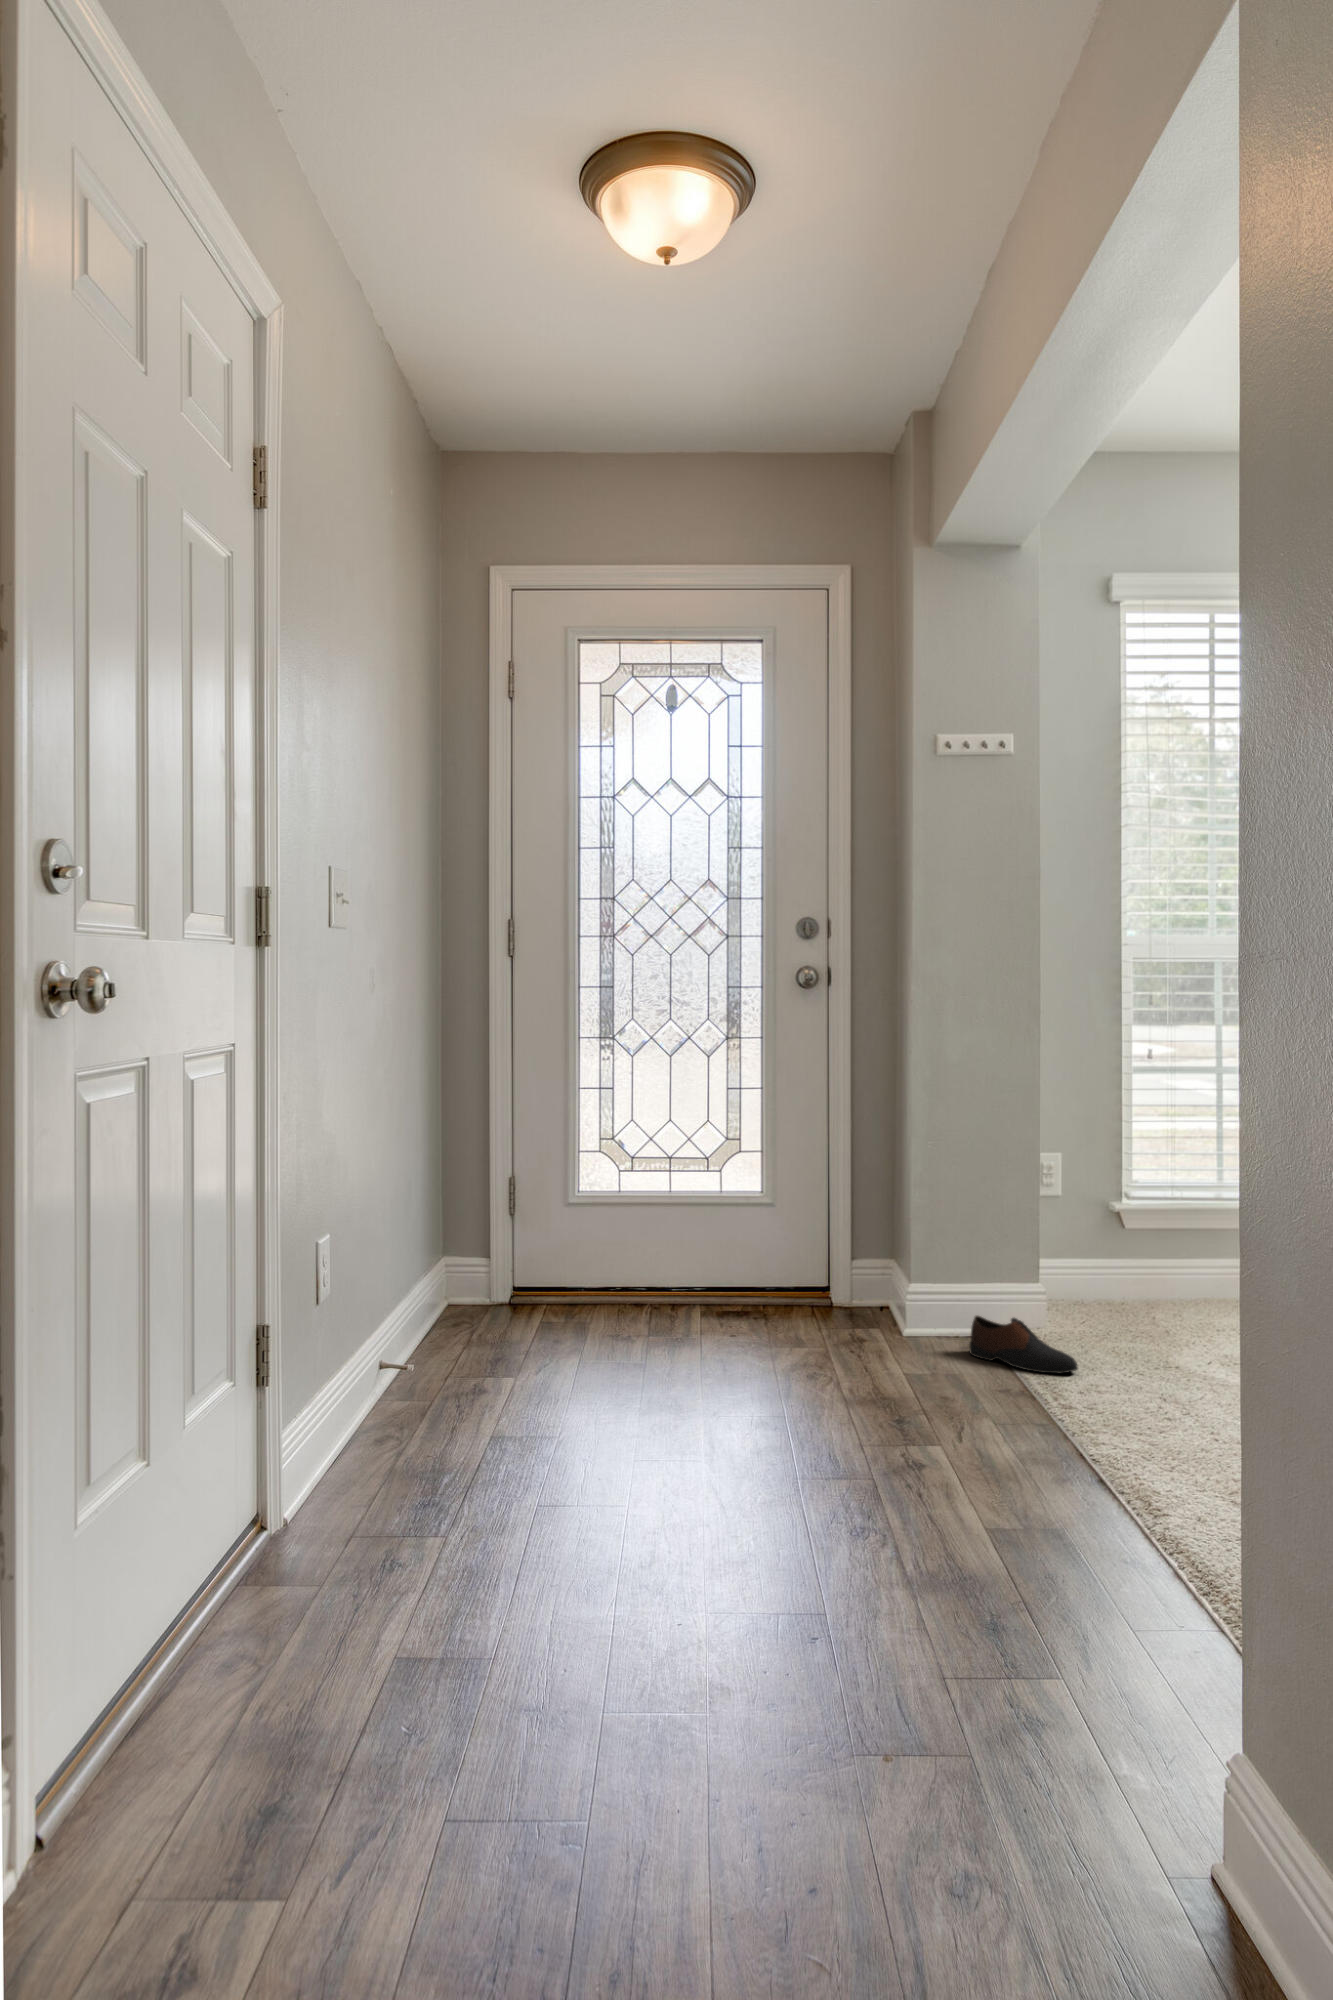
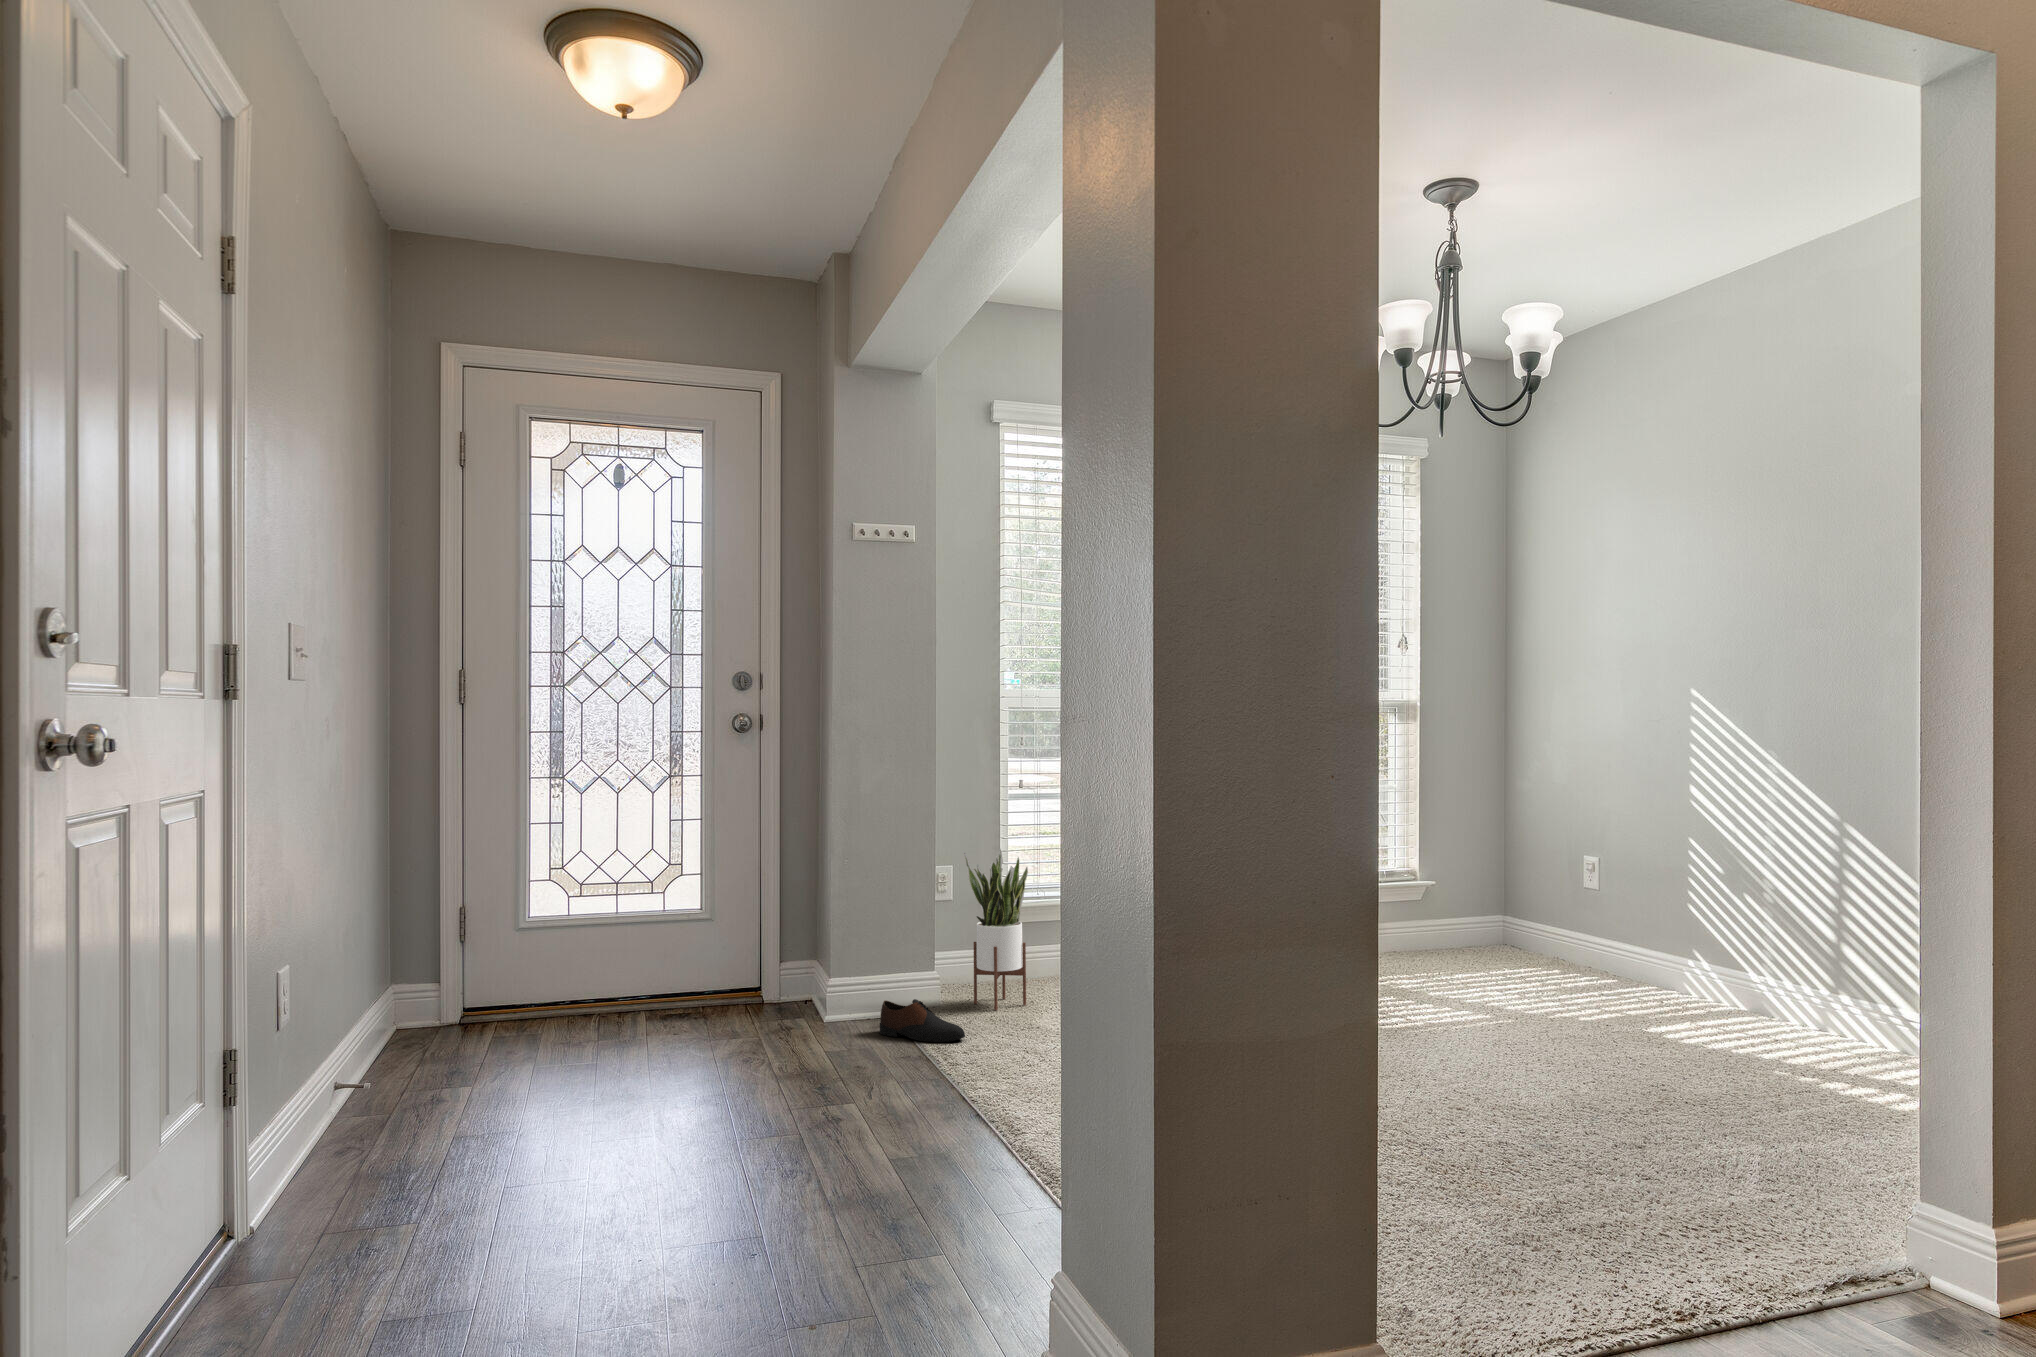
potted plant: none [1074,1139,1158,1337] -> present [963,849,1028,1010]

